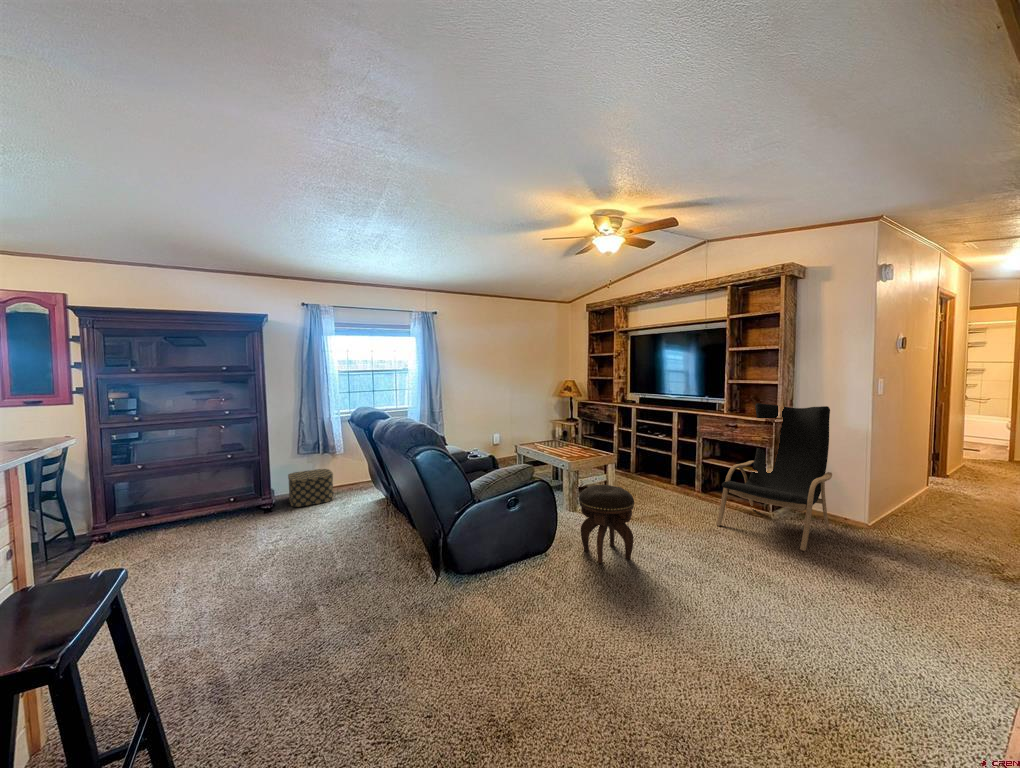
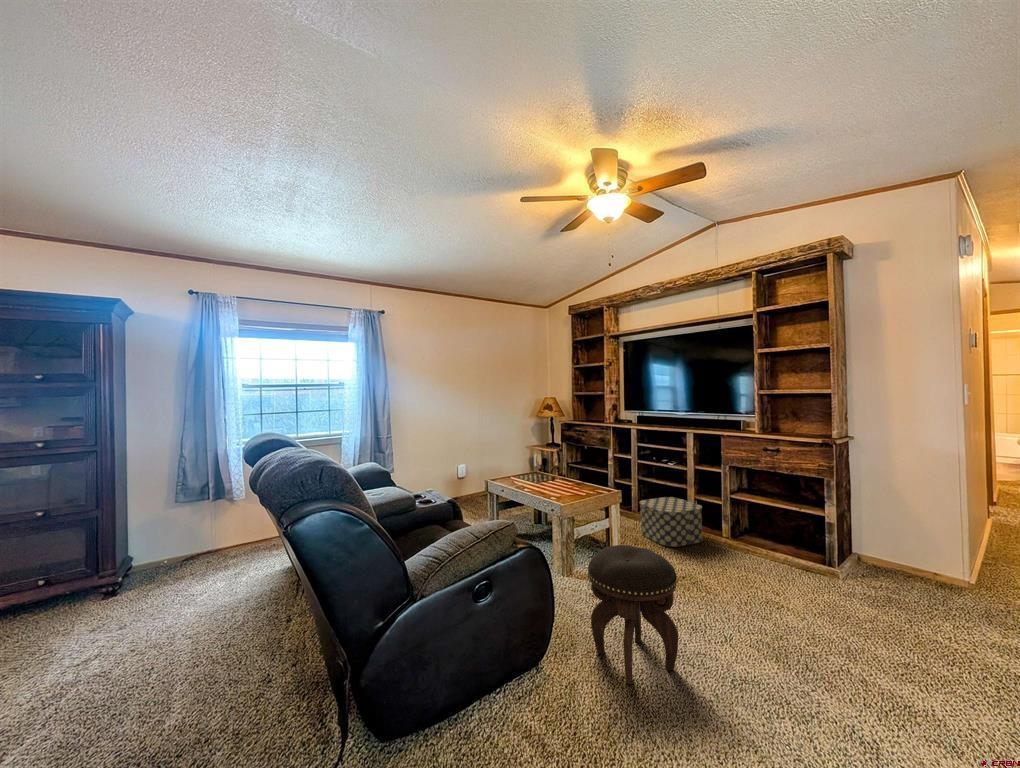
lounge chair: present [716,403,832,551] -> none [772,419,930,638]
storage box: present [288,469,333,507] -> present [640,497,703,547]

